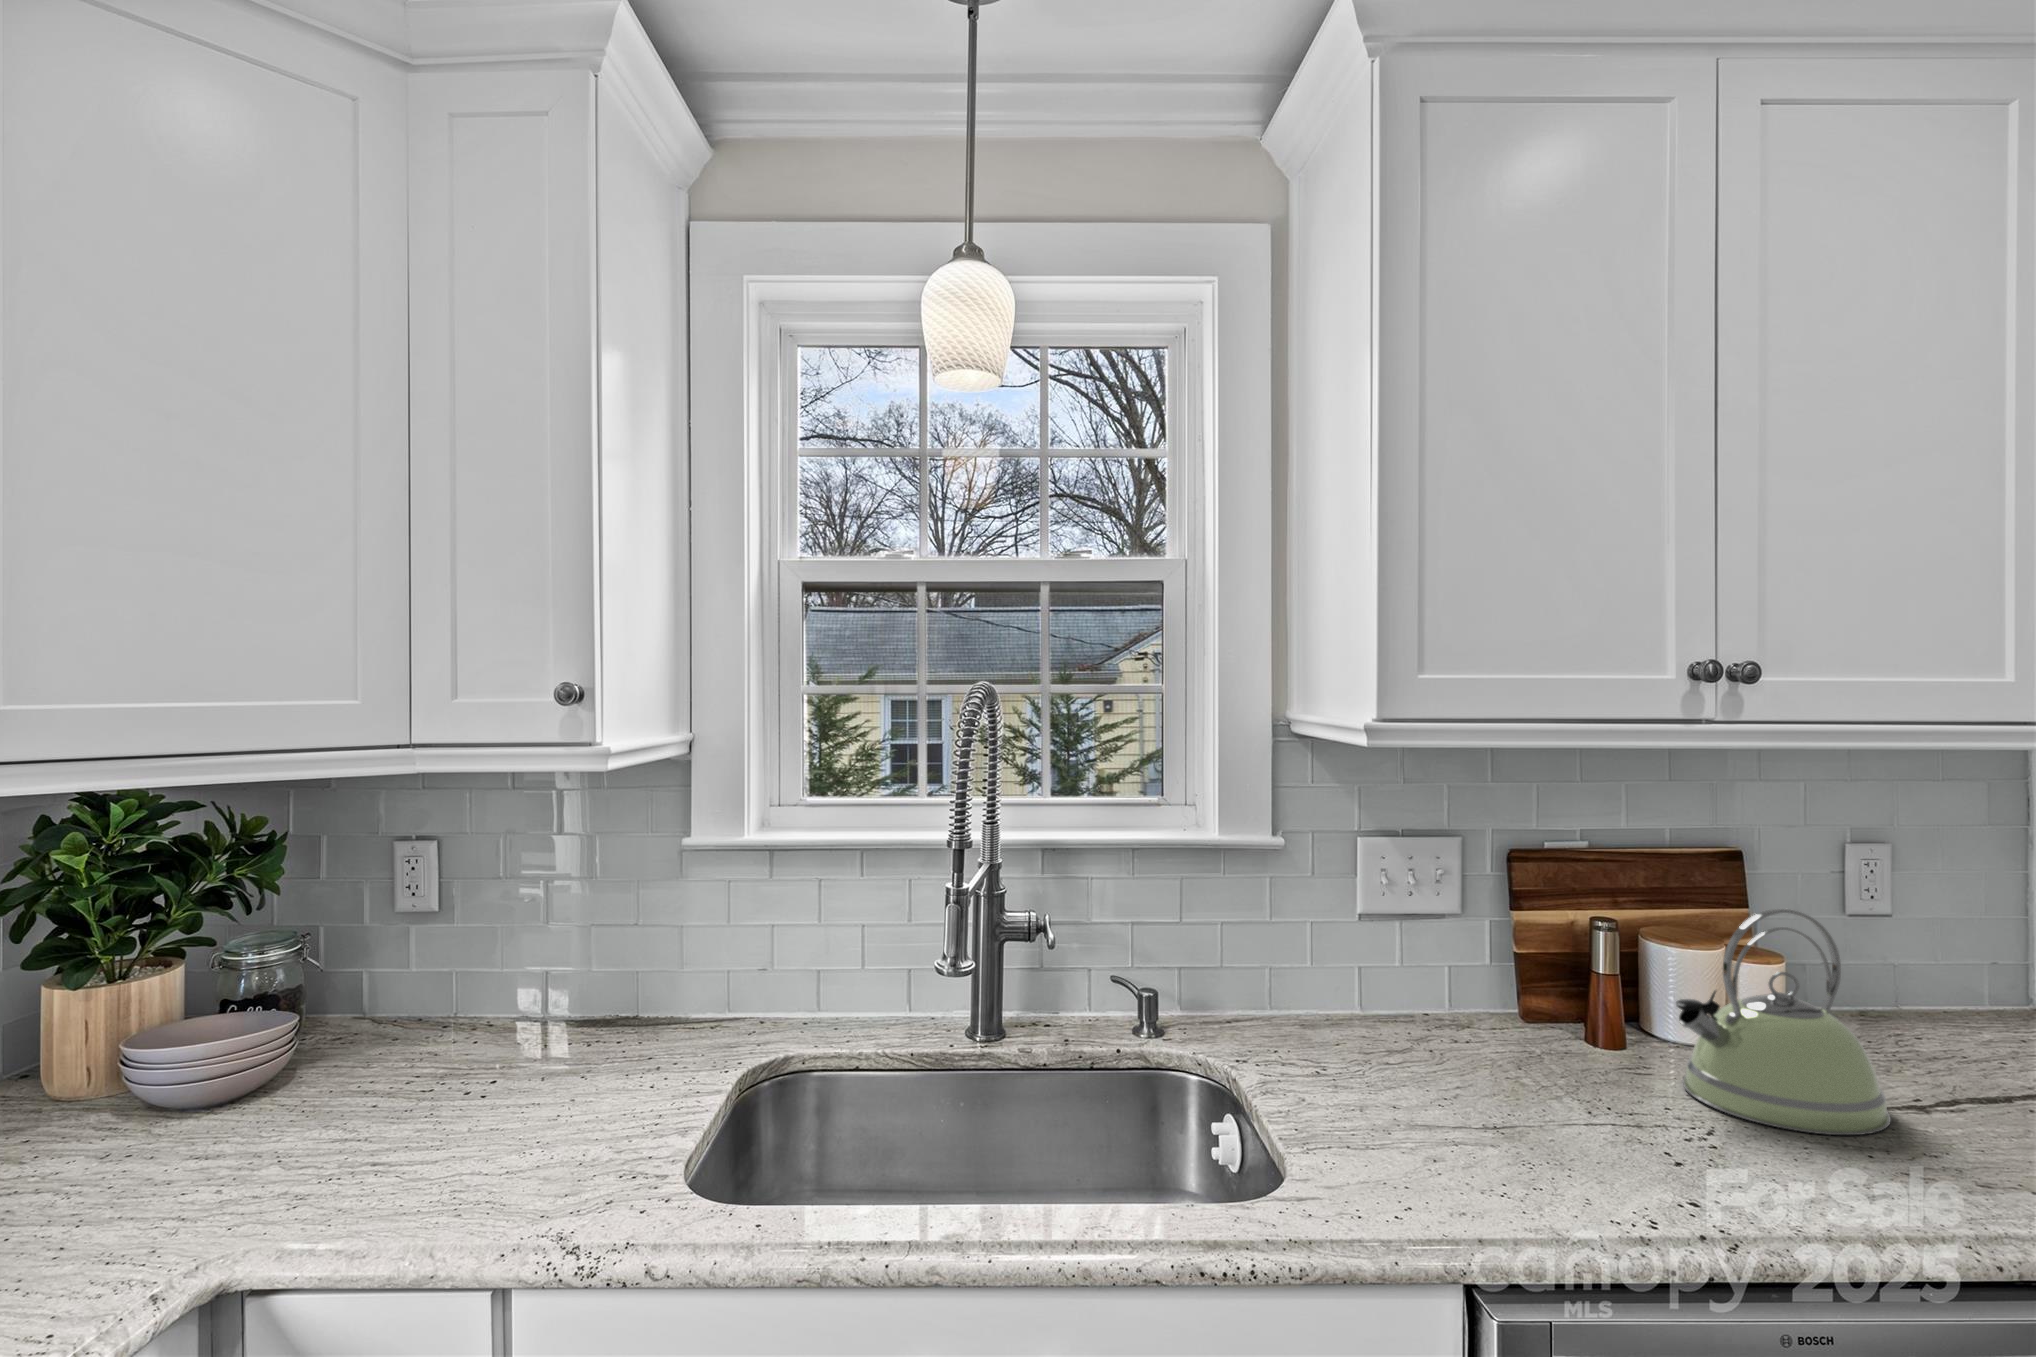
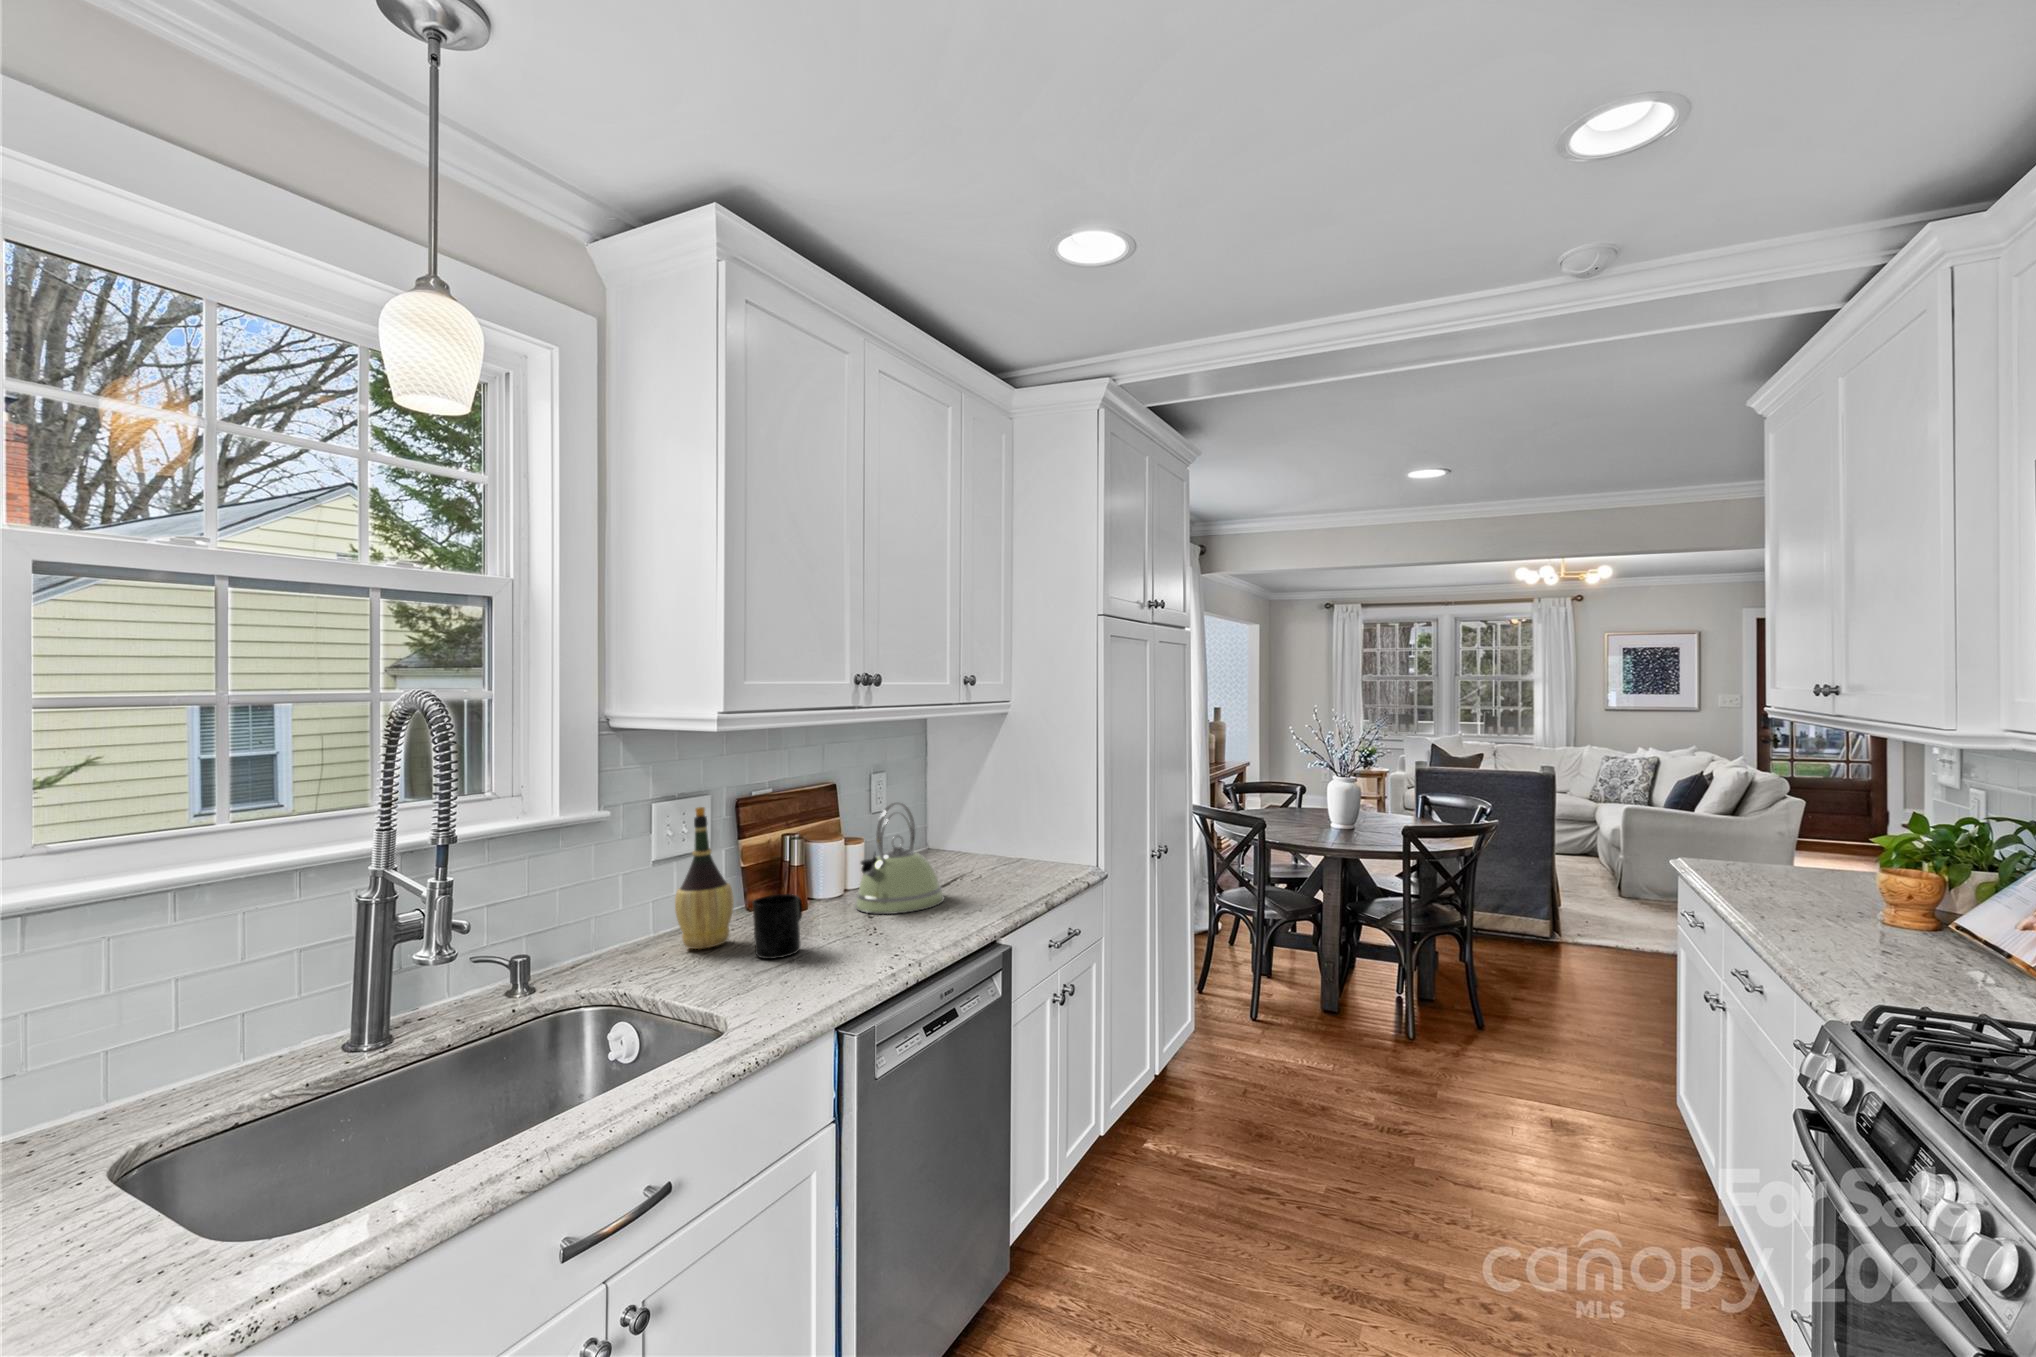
wine bottle: none [1352,849,1438,1059] -> present [675,807,734,949]
mug: none [1420,1010,1516,1119] -> present [753,894,803,959]

